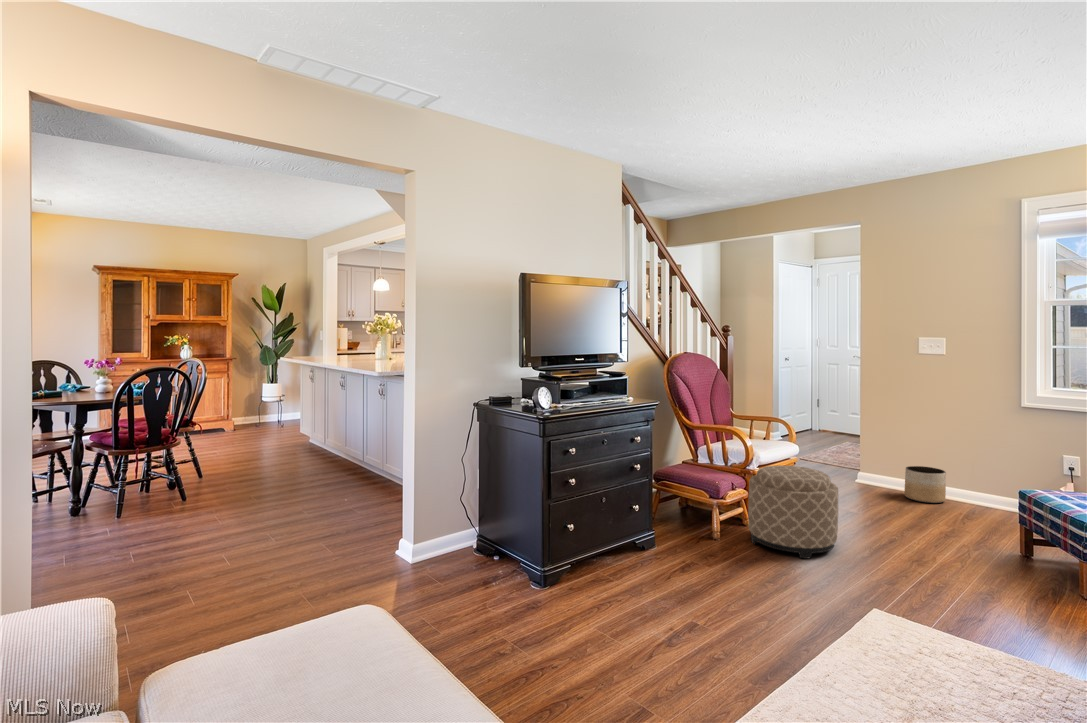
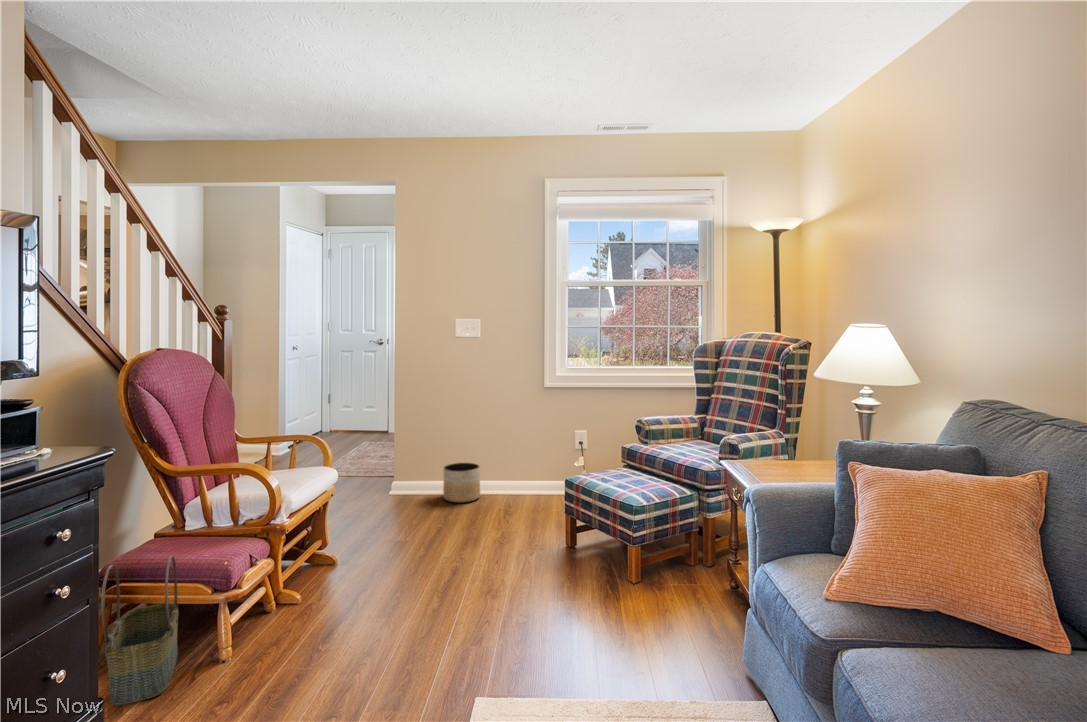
ottoman: present [748,465,838,558] -> none [281,505,408,645]
basket: none [658,467,692,541] -> present [101,556,178,705]

